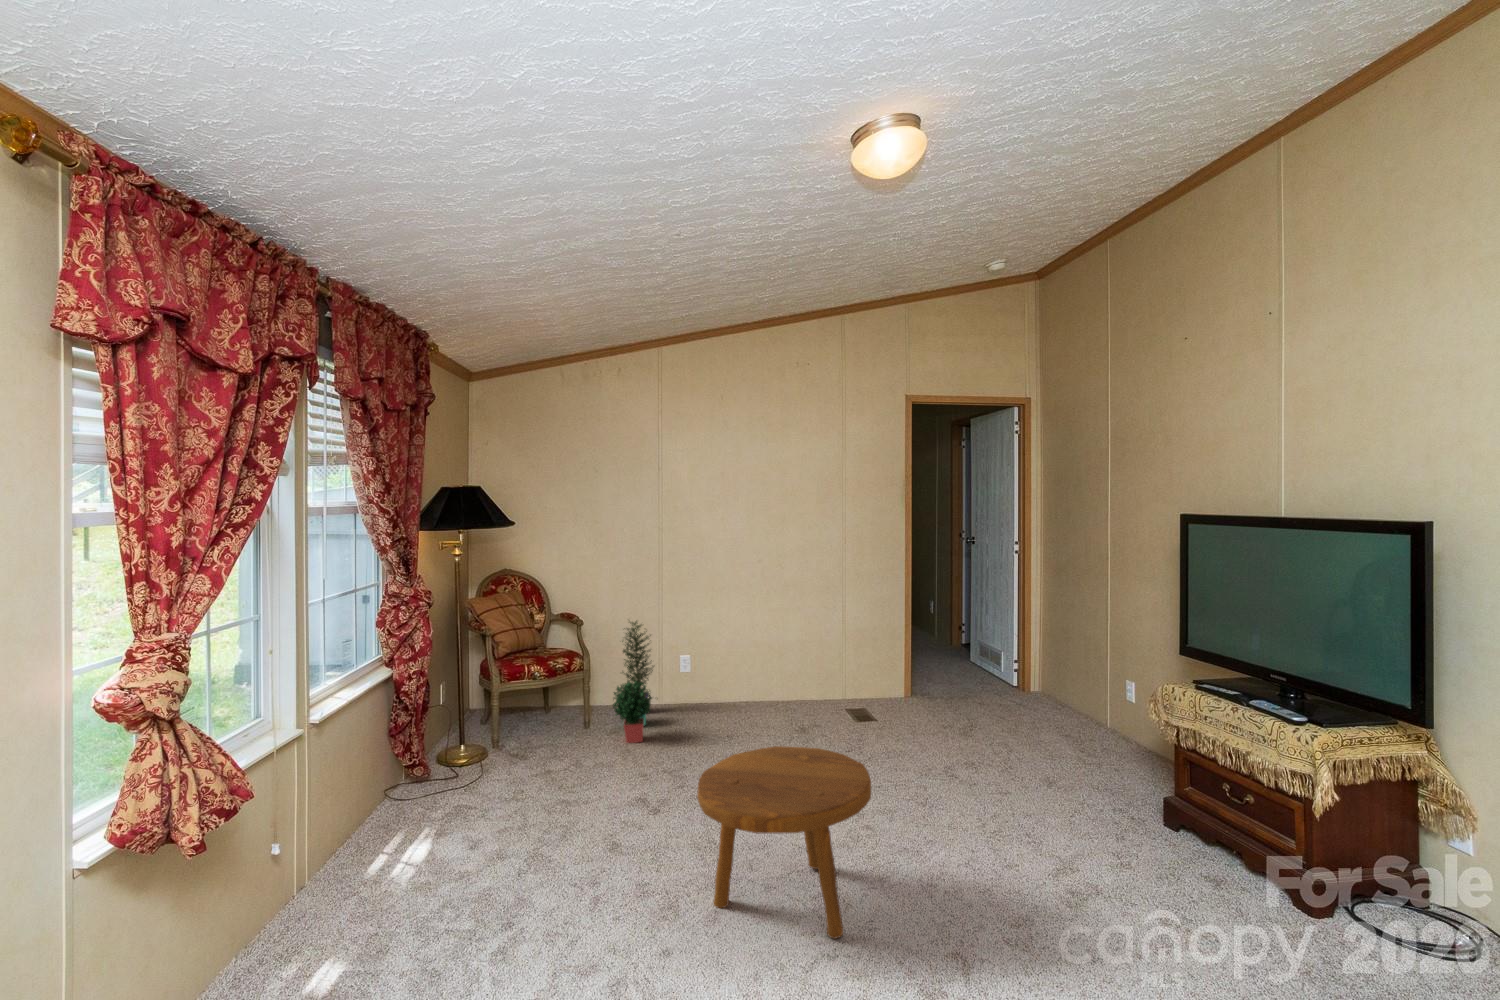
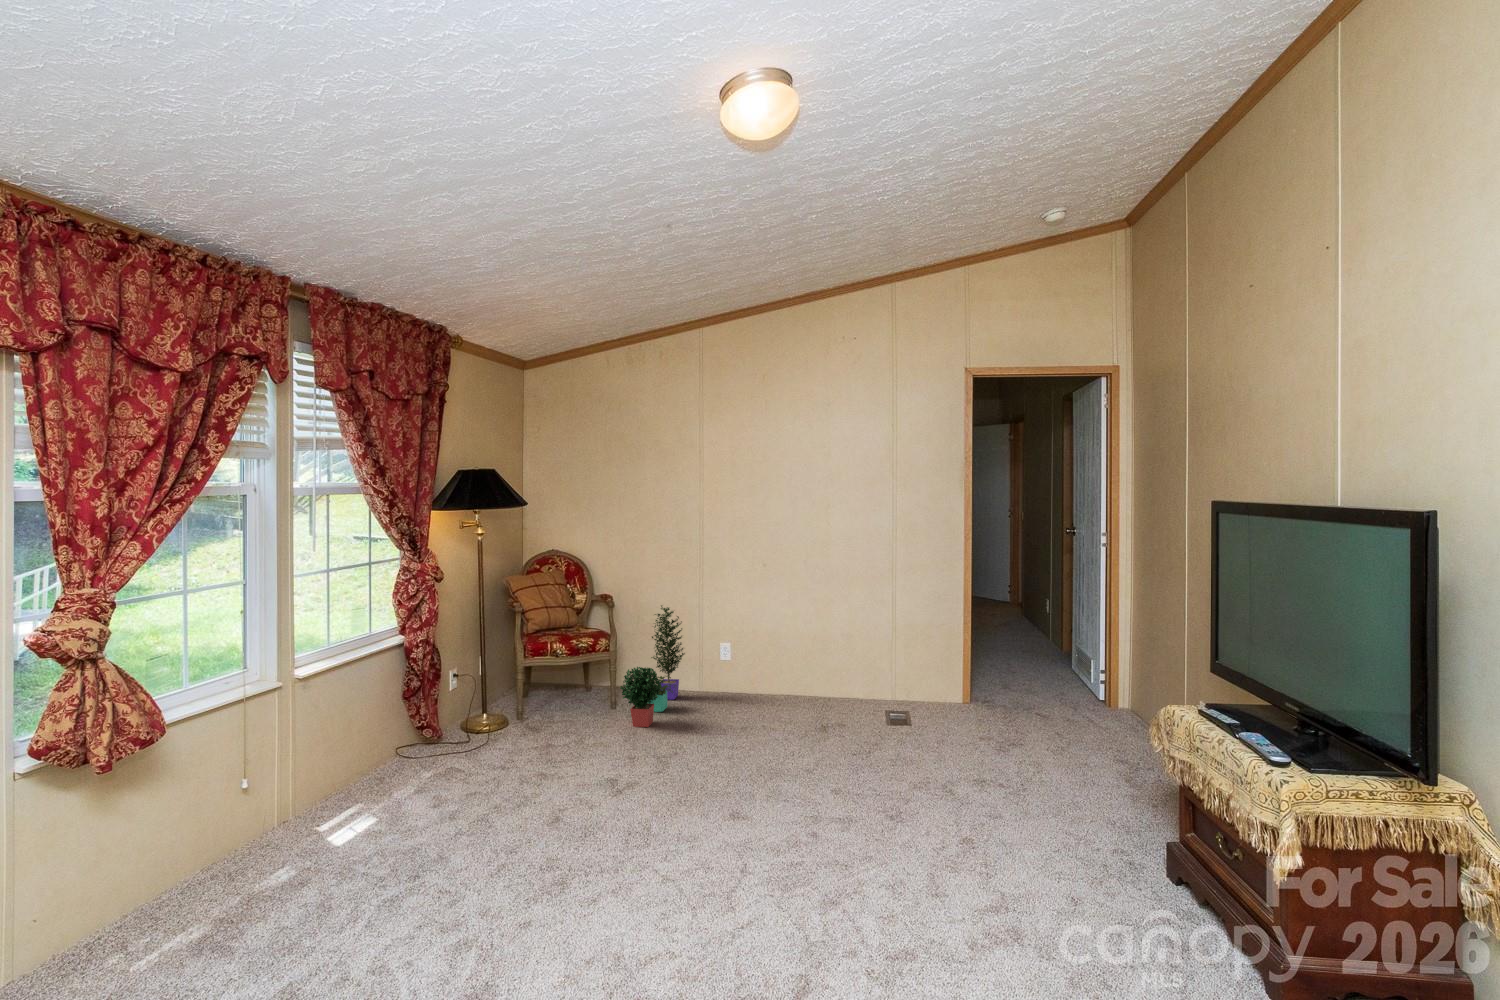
footstool: present [697,746,871,939] -> none [564,743,745,947]

